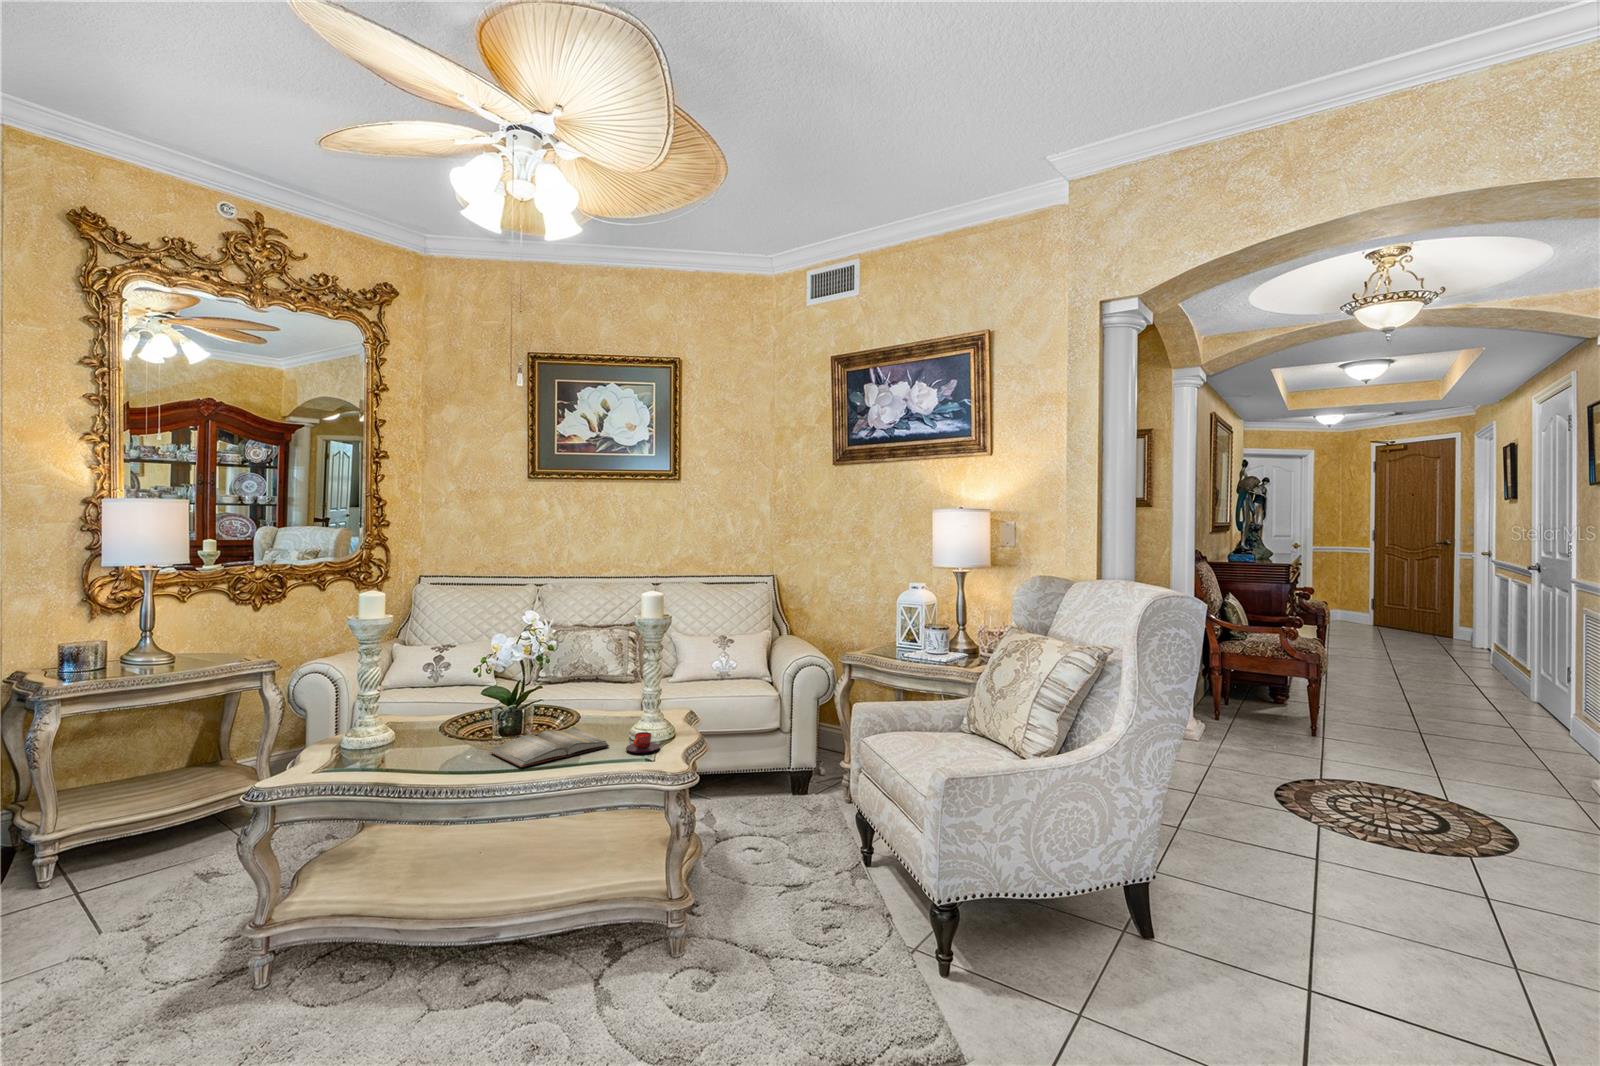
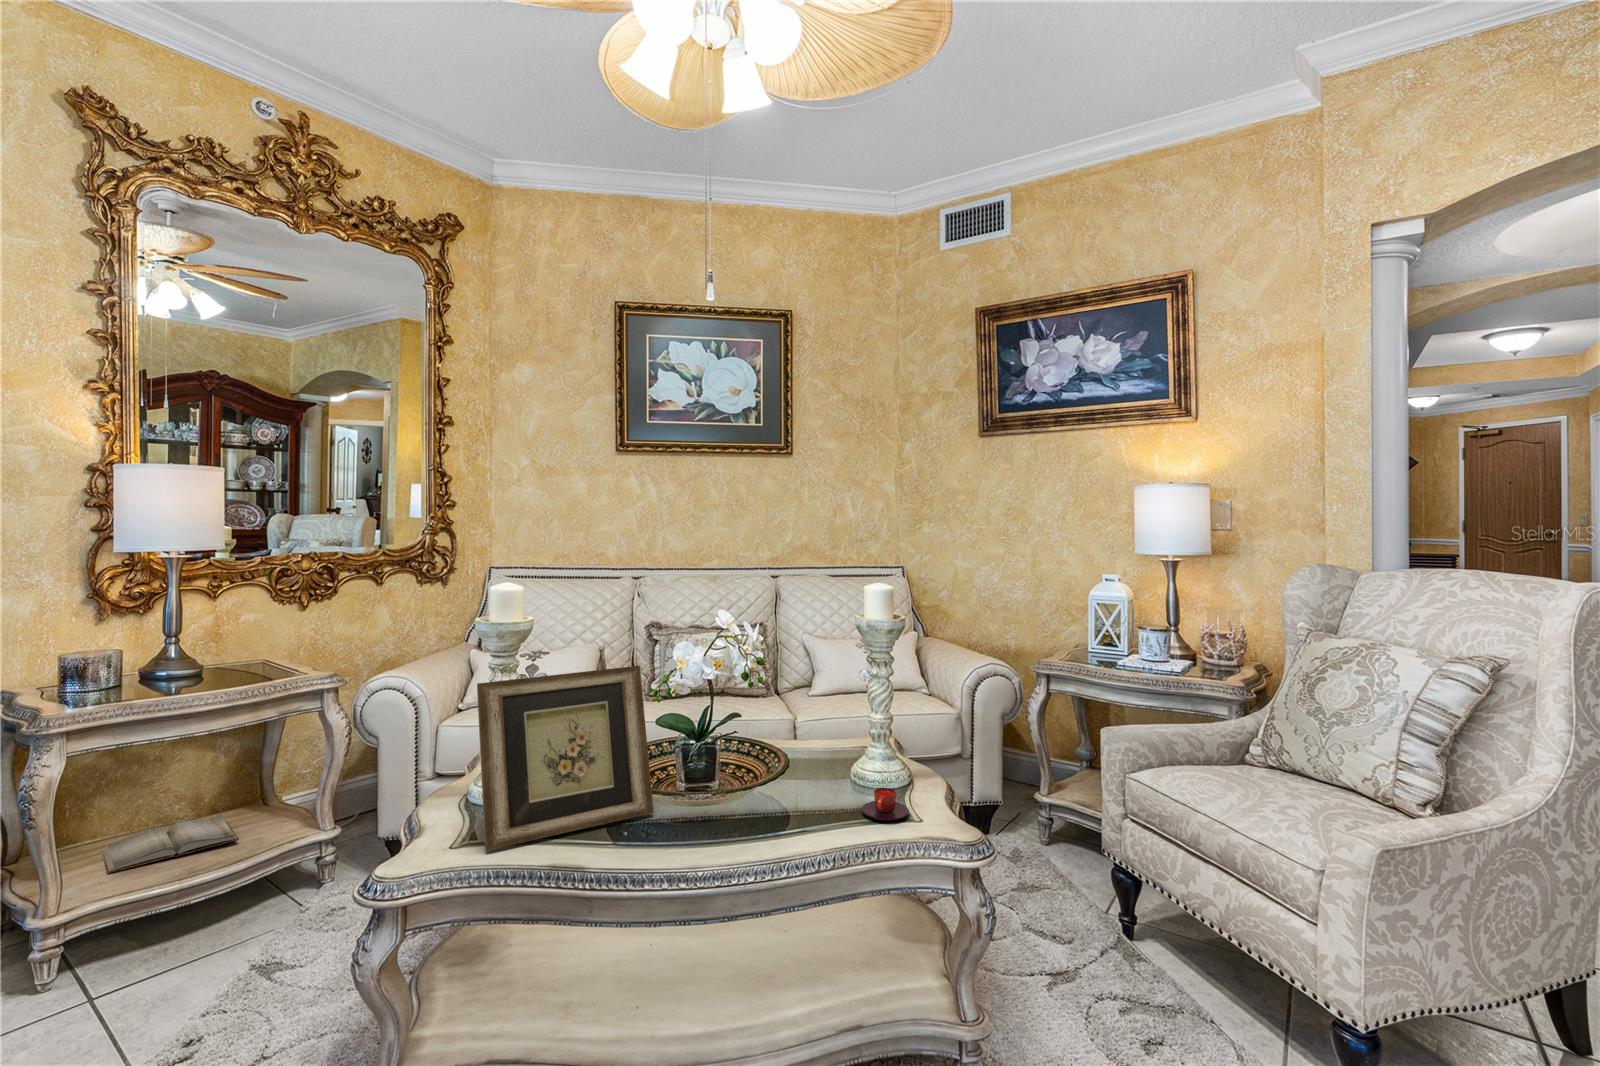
picture frame: none [347,645,476,767] -> present [477,666,654,850]
hardback book: present [490,727,610,767] -> present [103,814,239,873]

